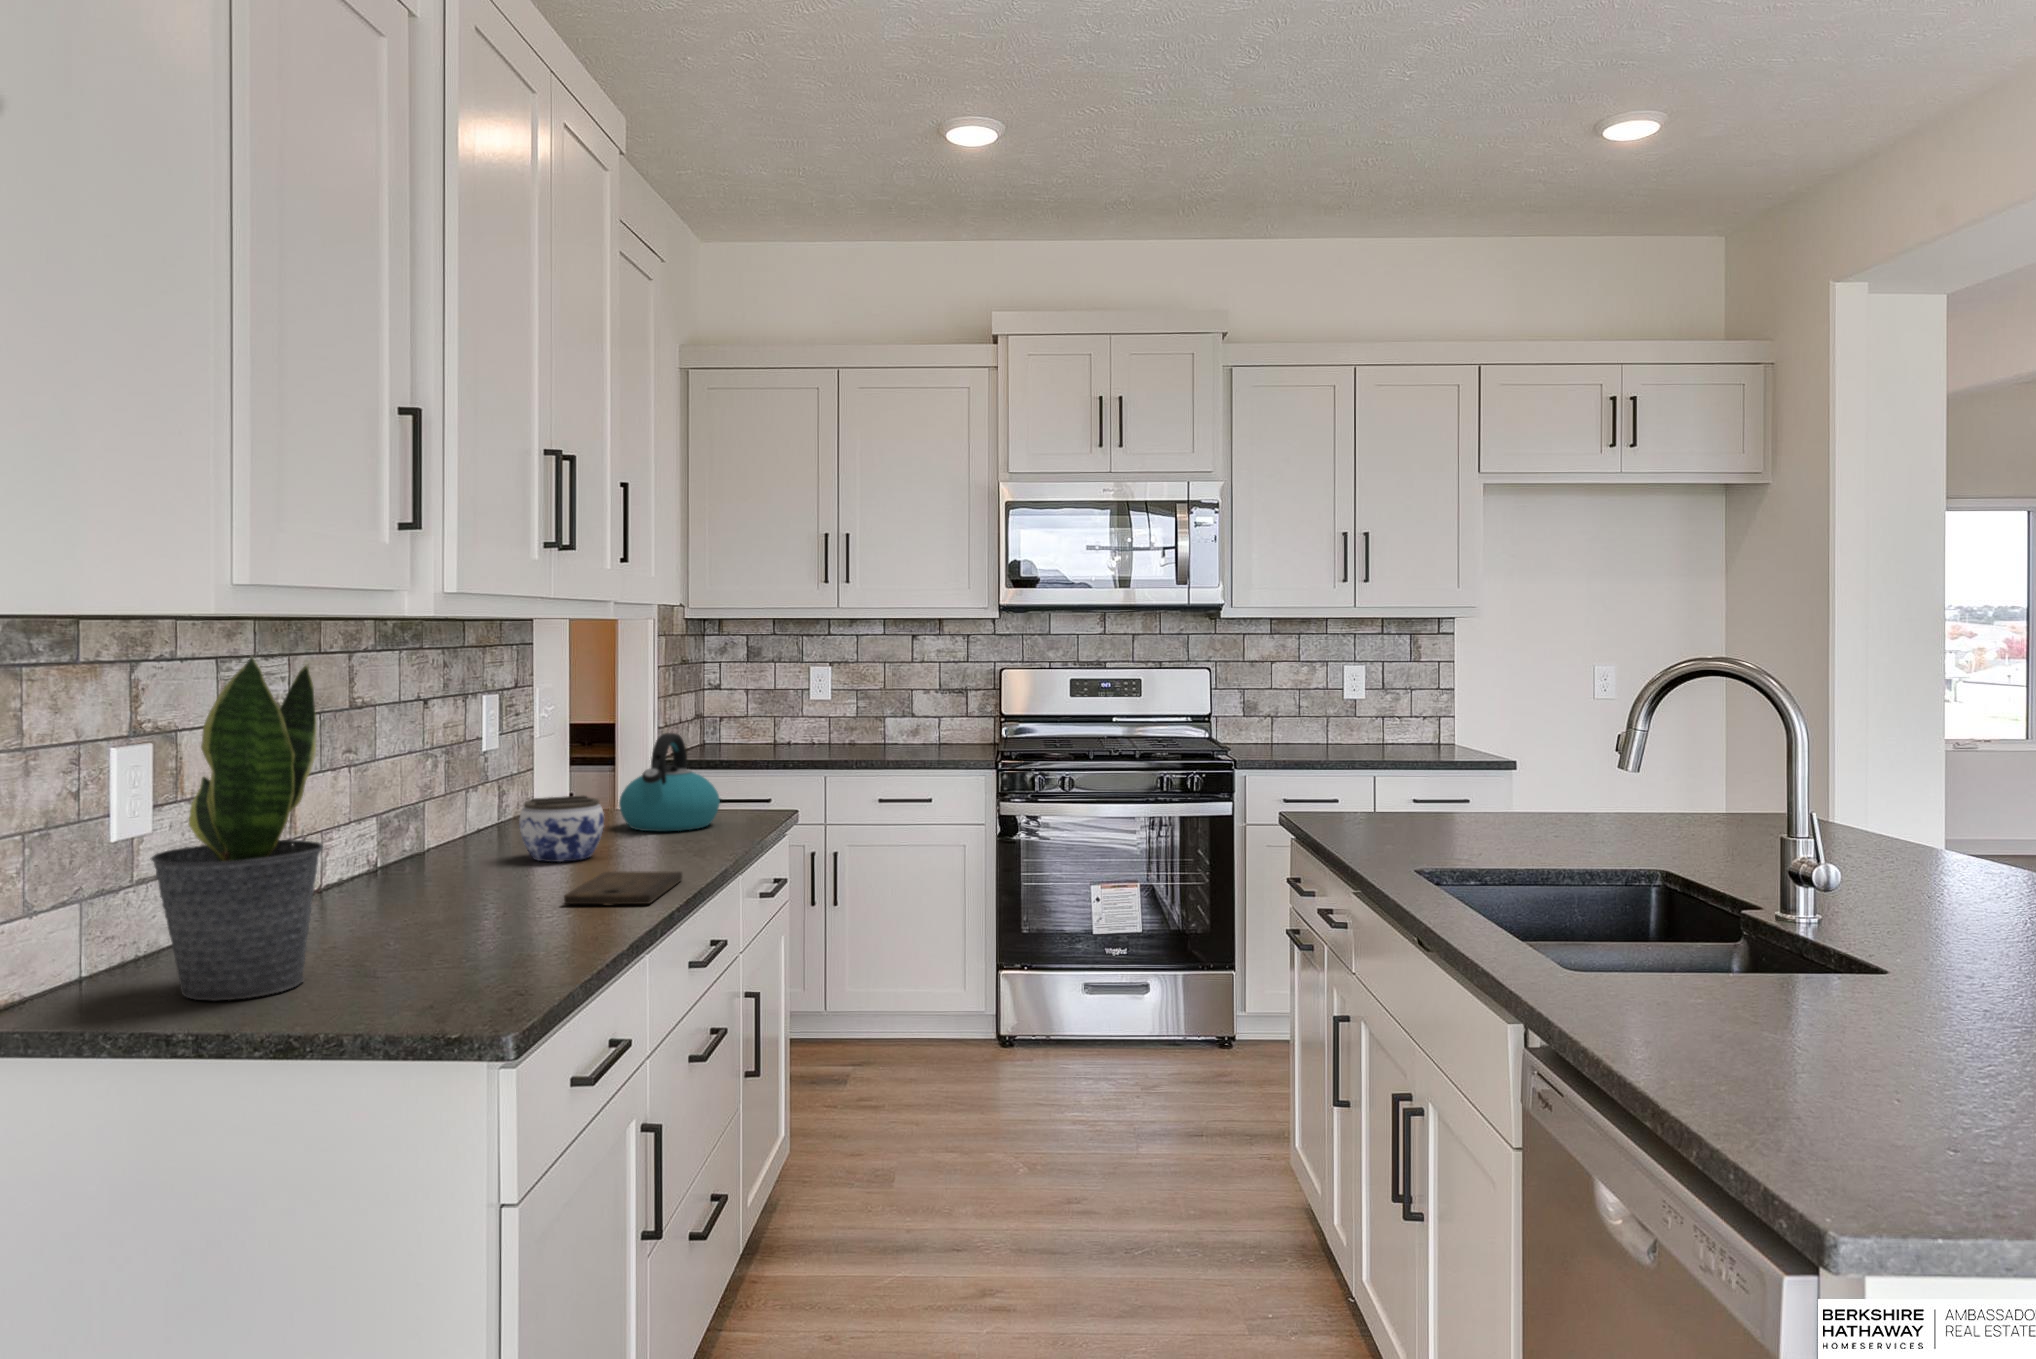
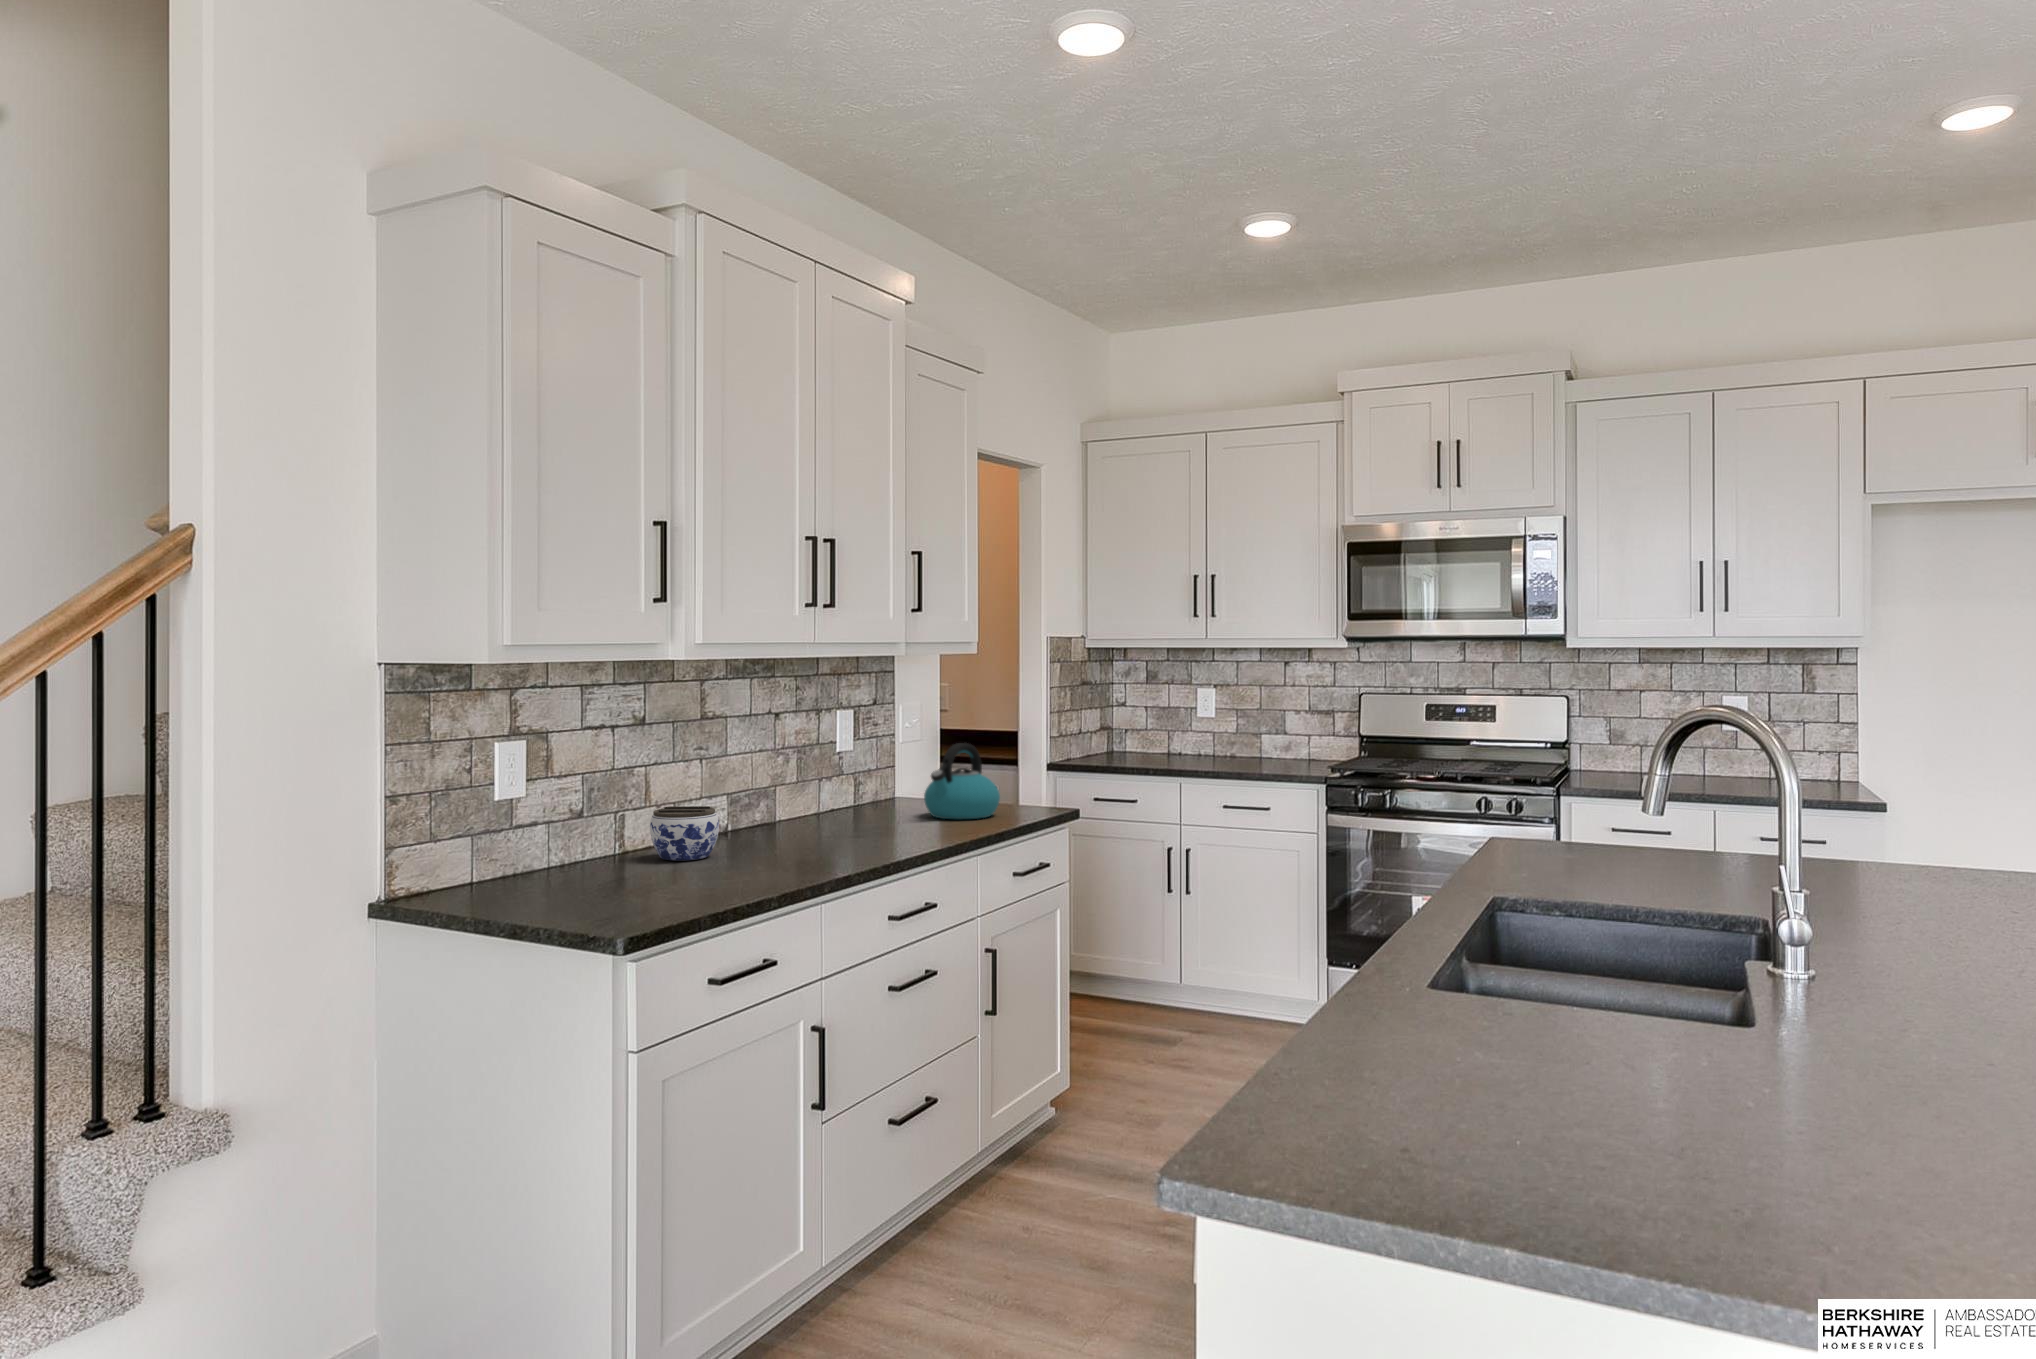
potted plant: present [150,656,323,1000] -> none [482,687,584,902]
jar: present [519,795,604,862] -> present [650,806,719,861]
cutting board: present [564,872,682,904] -> none [787,844,892,868]

